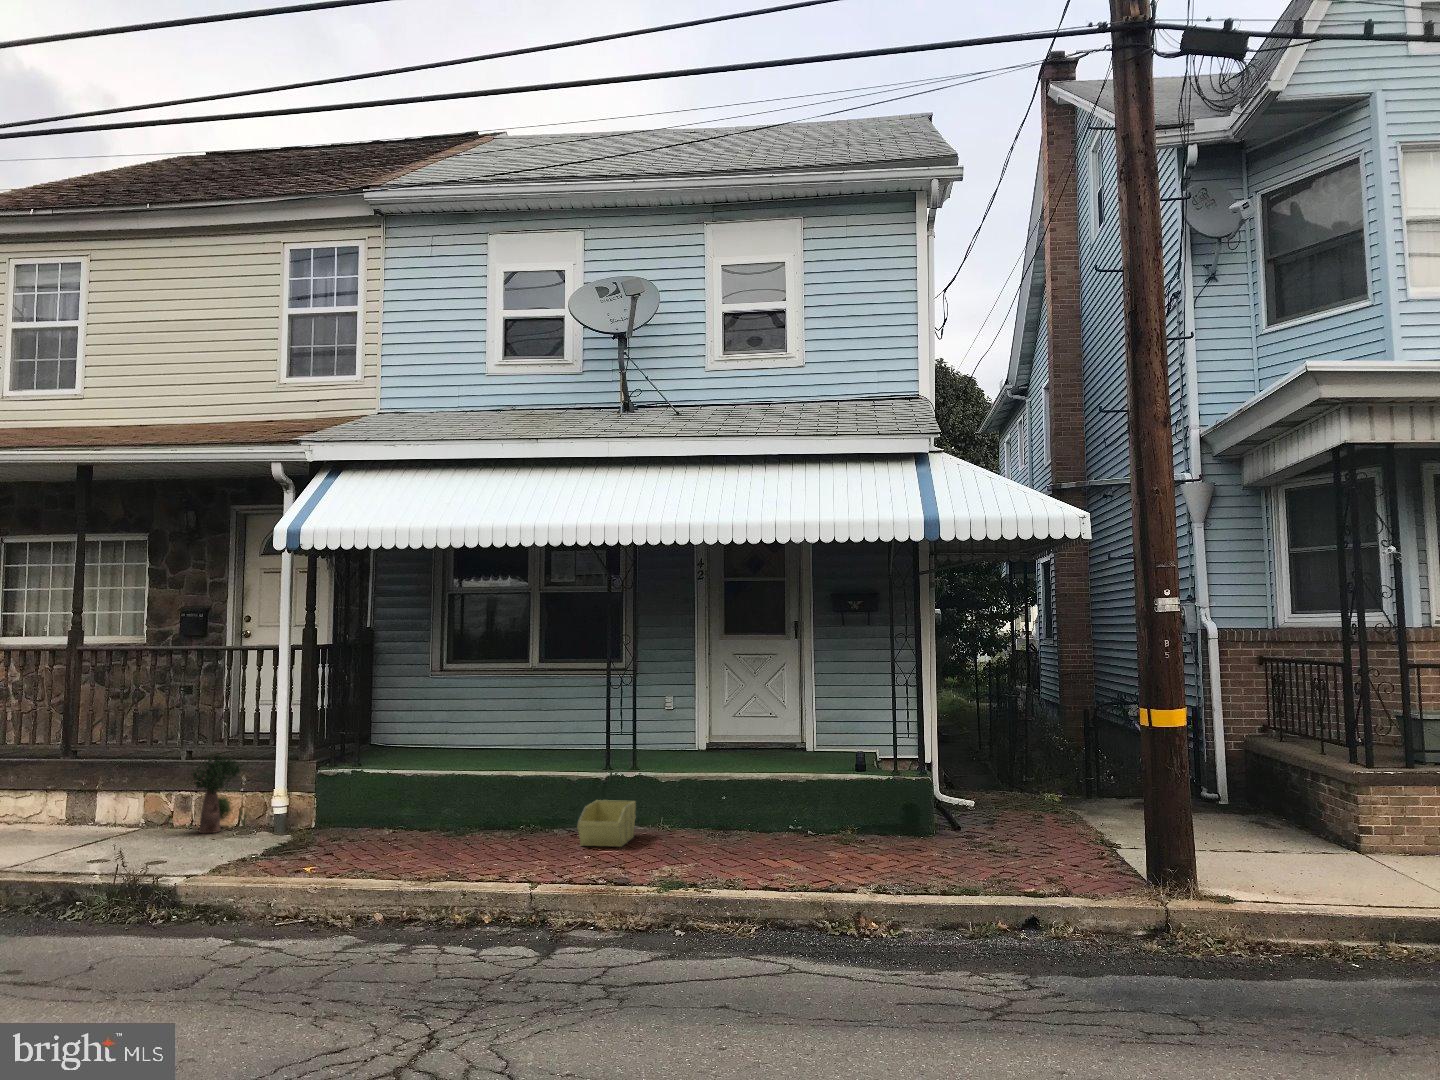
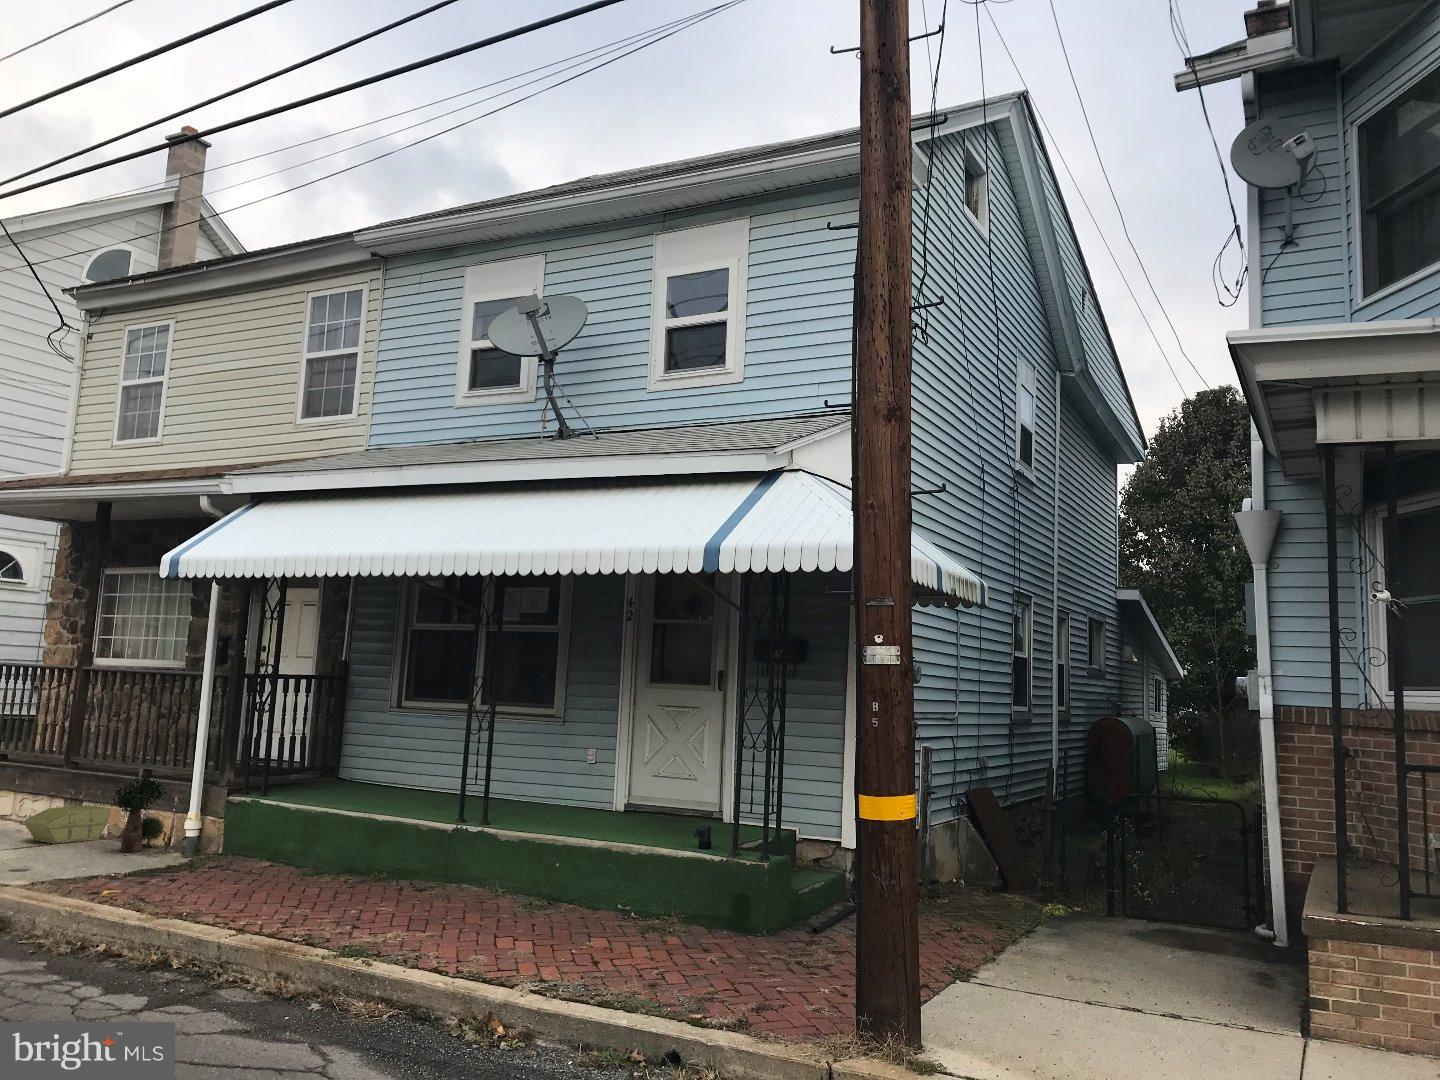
storage bin: present [577,800,636,847] -> present [25,805,110,844]

